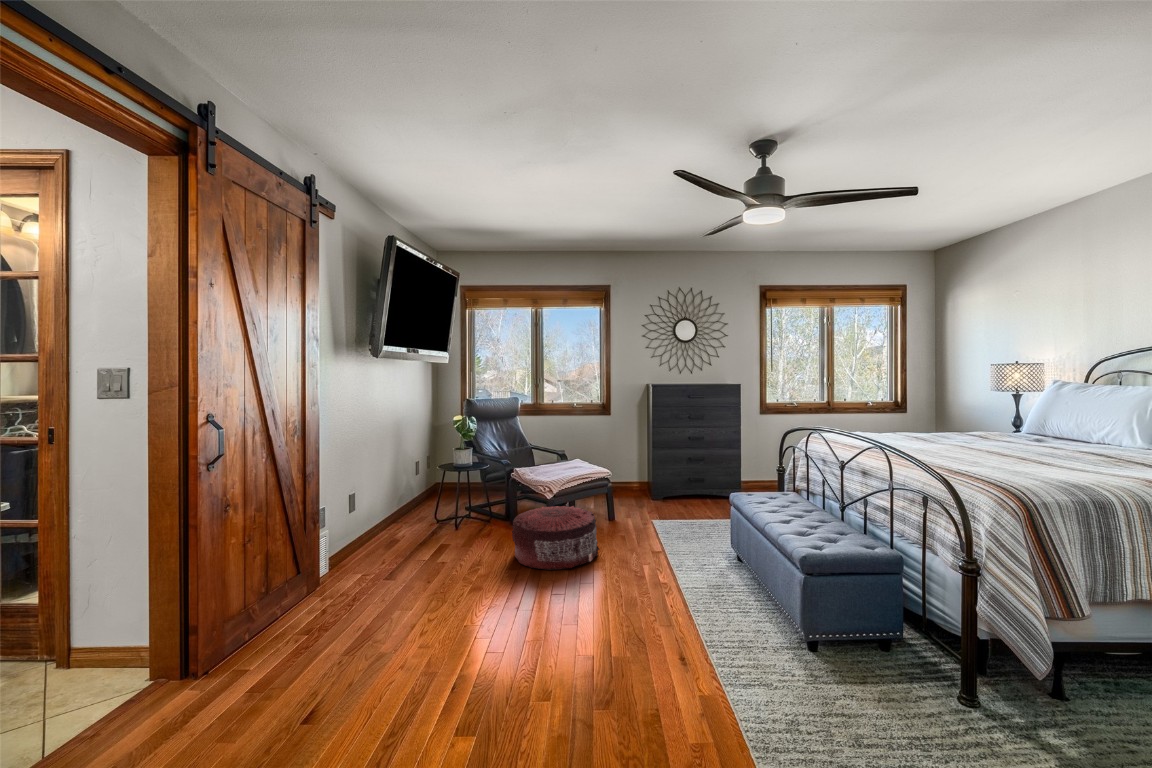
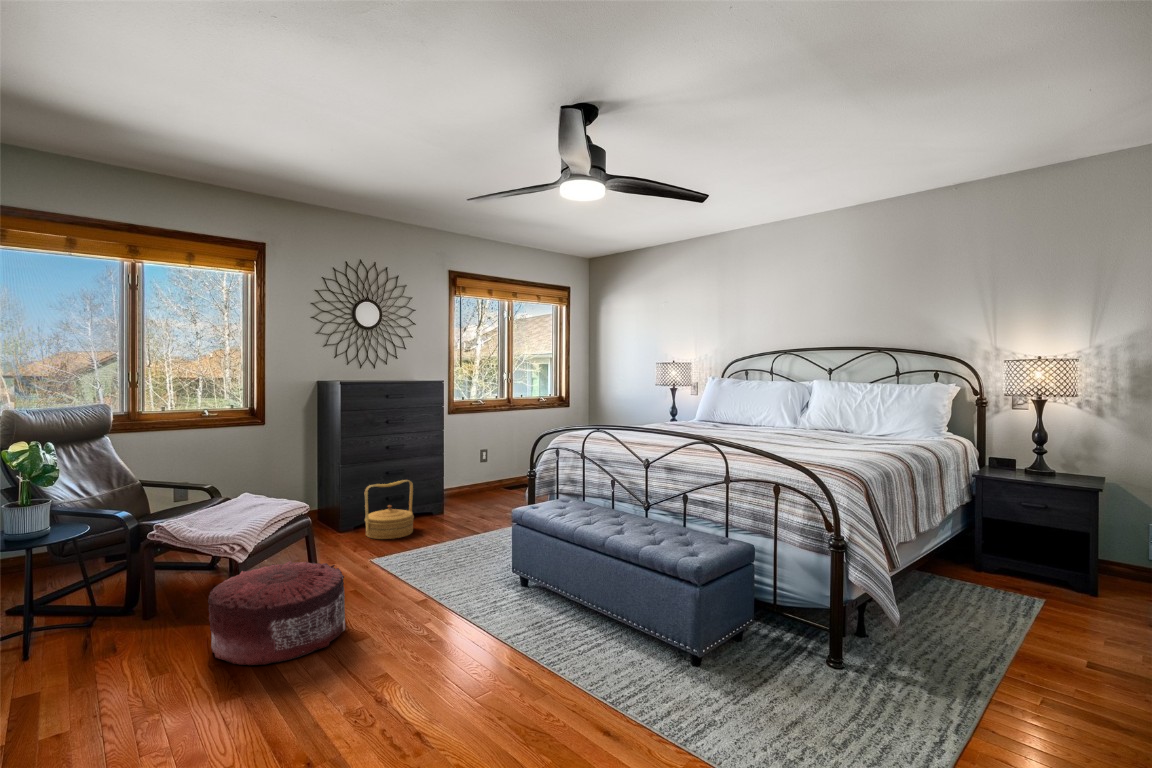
woven basket: none [668,464,710,509] -> present [365,480,414,539]

